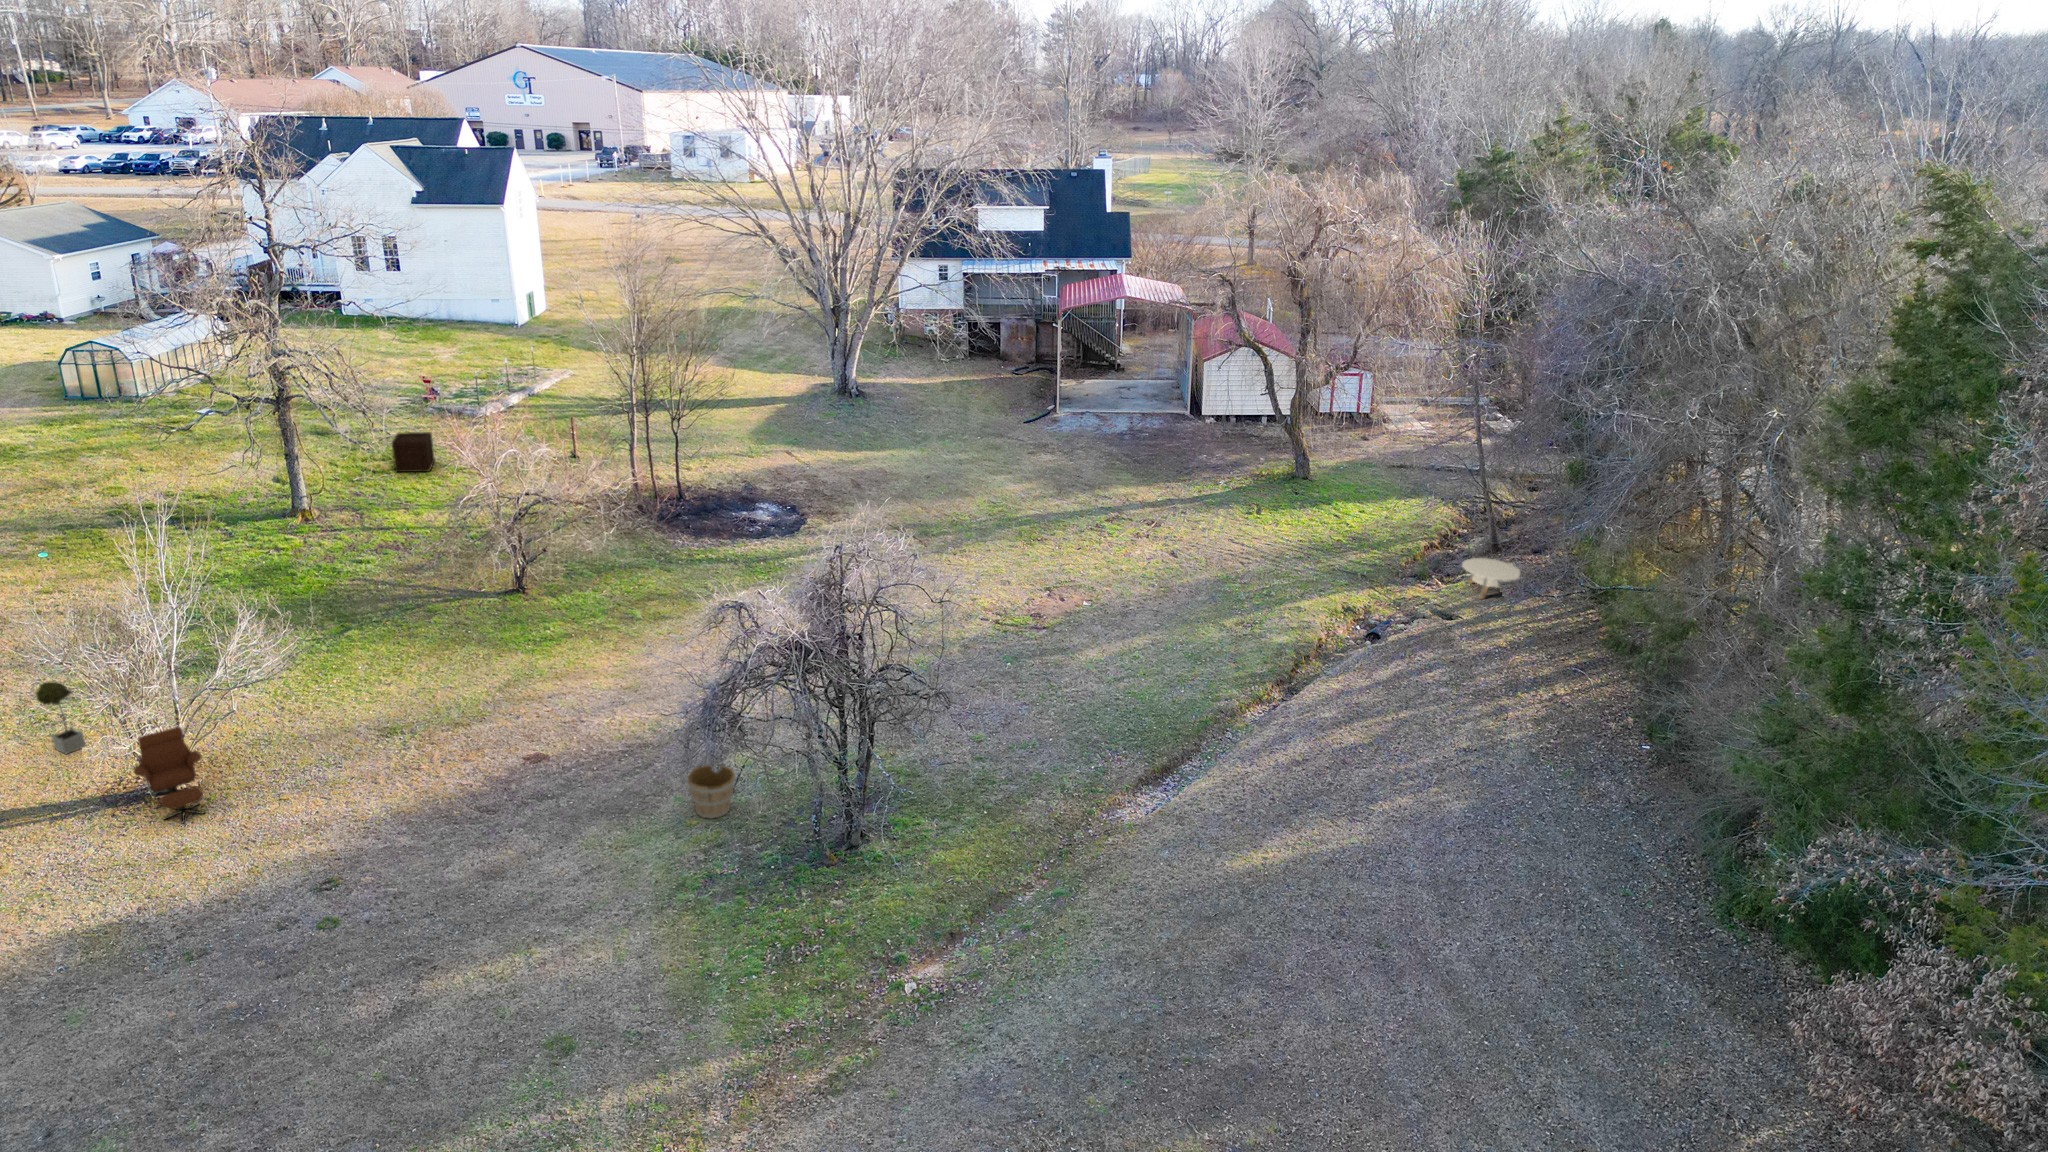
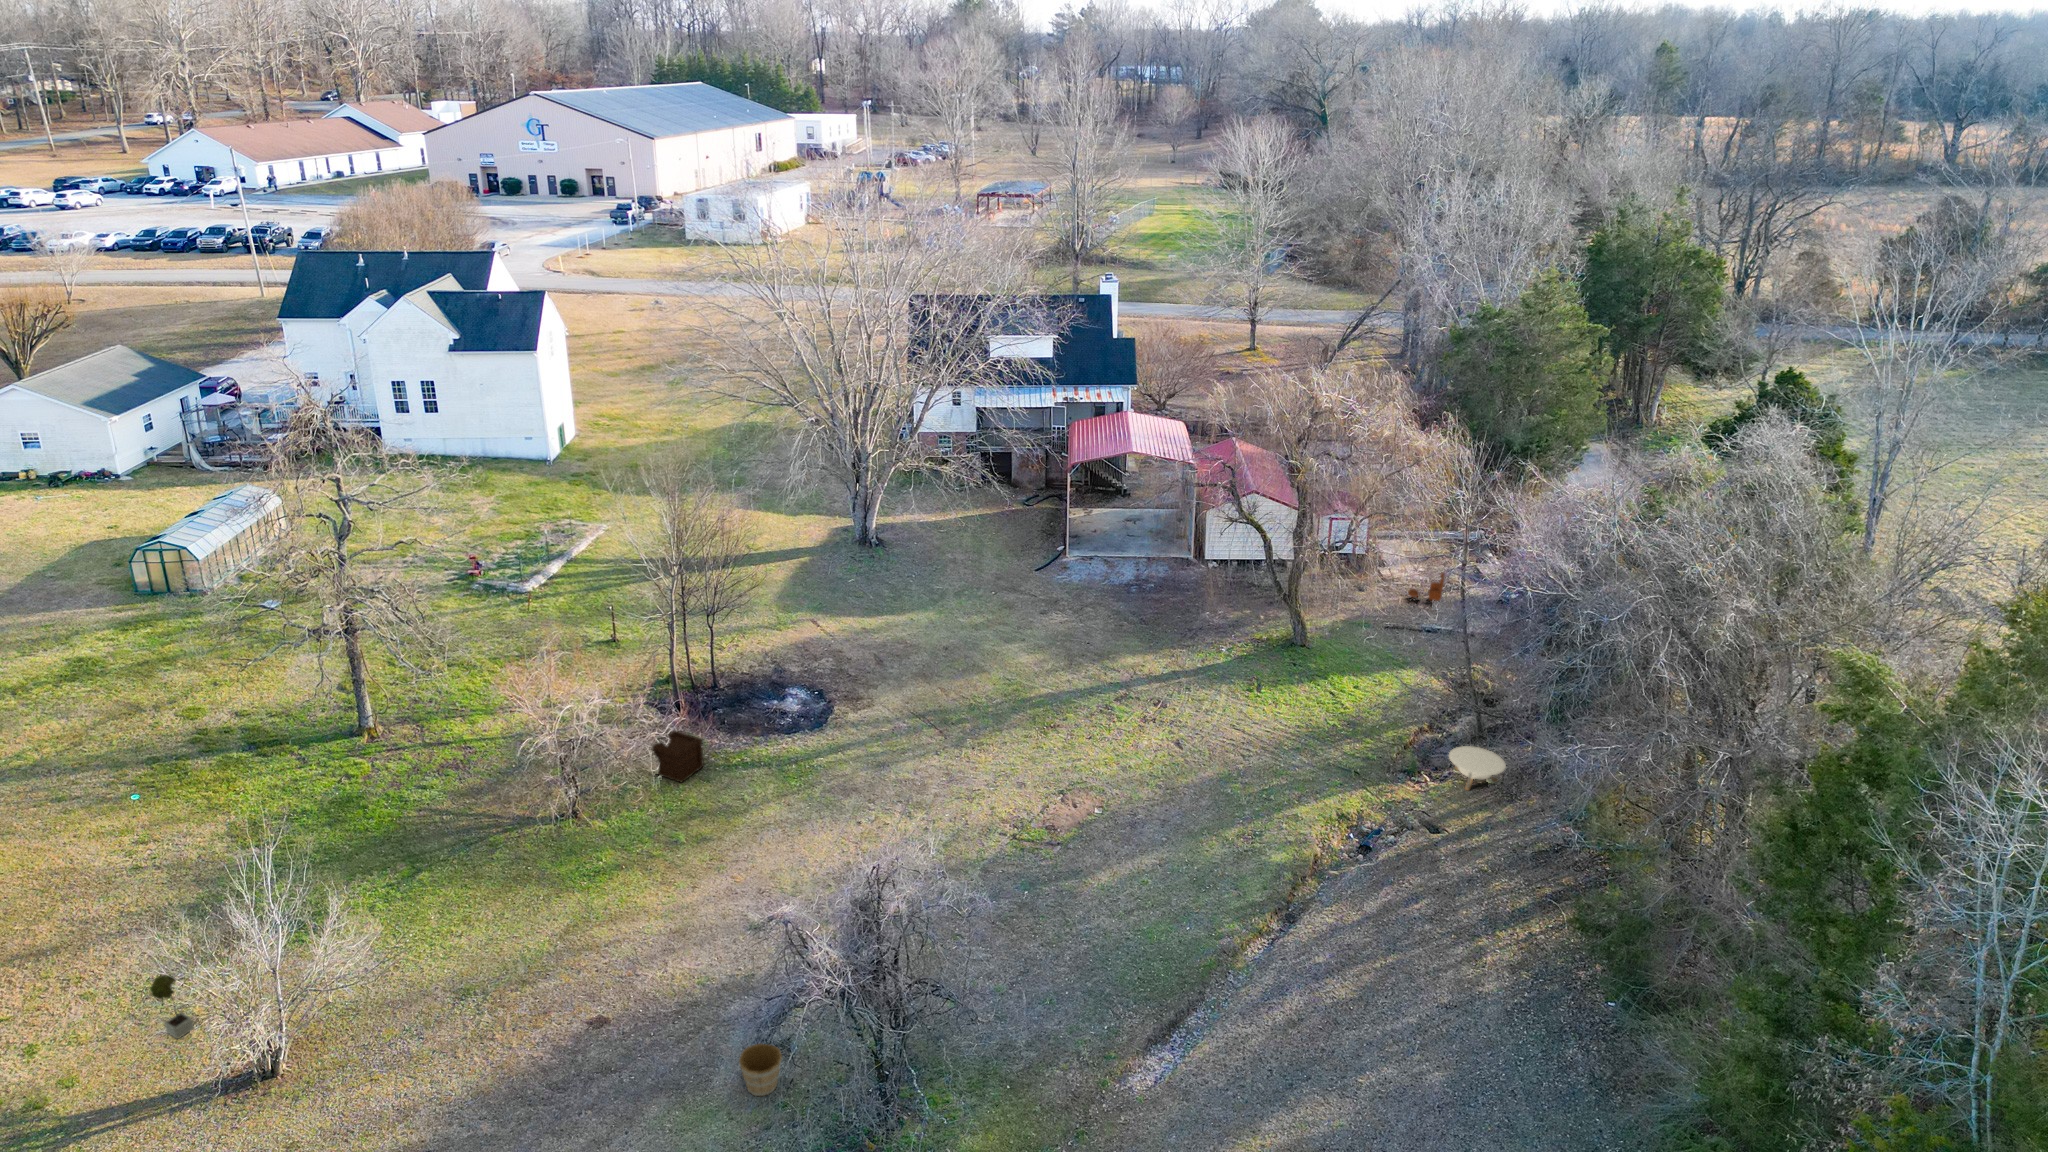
wooden crate: present [392,432,435,472] -> present [652,730,704,782]
lounge chair: present [133,727,204,822] -> present [1408,573,1444,603]

